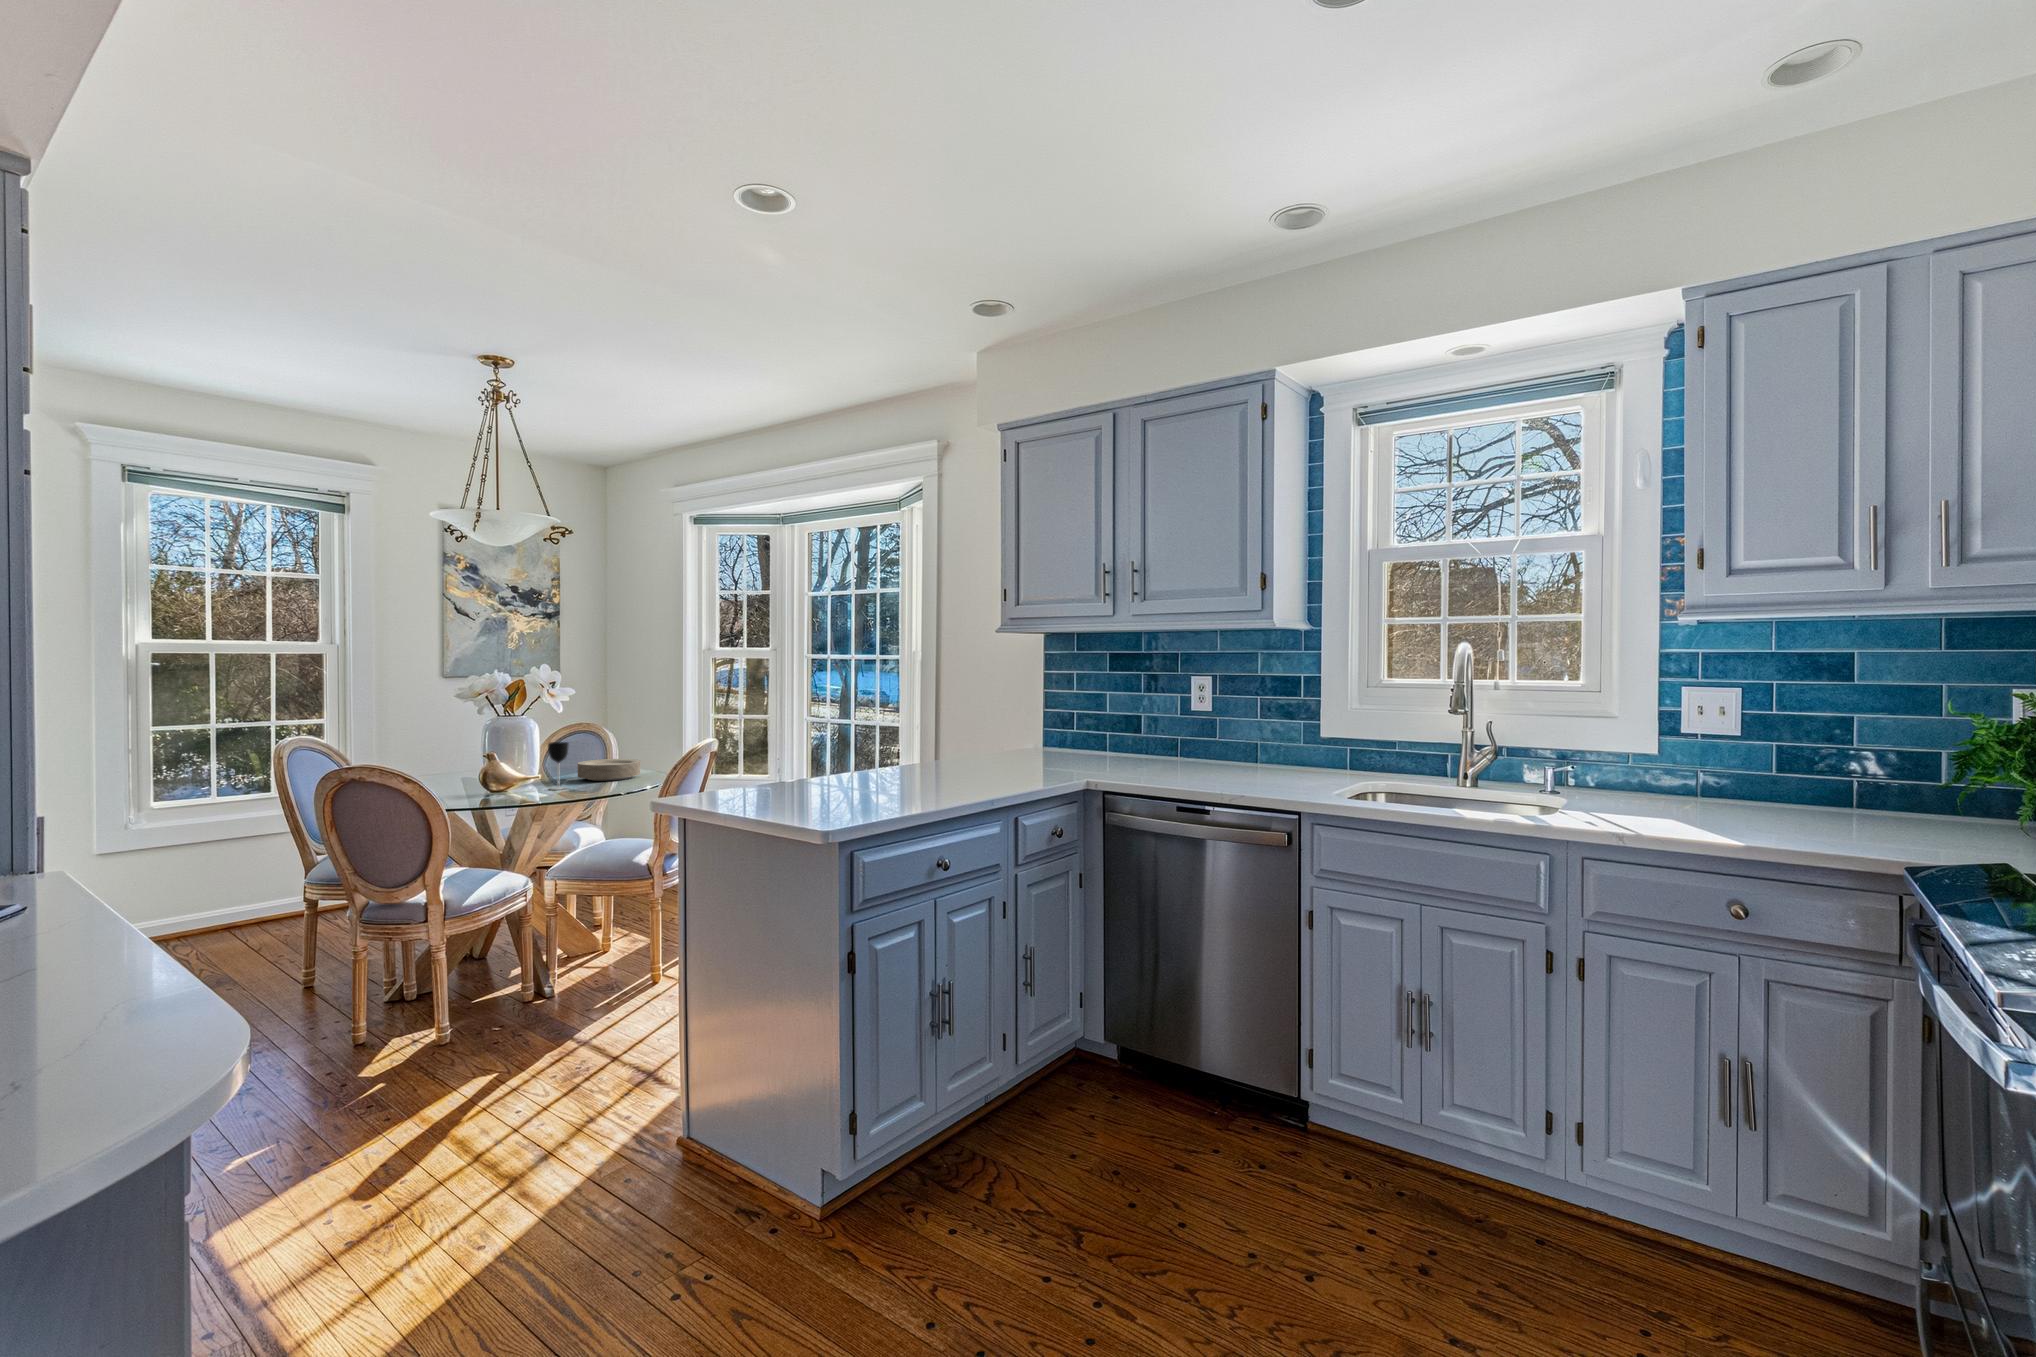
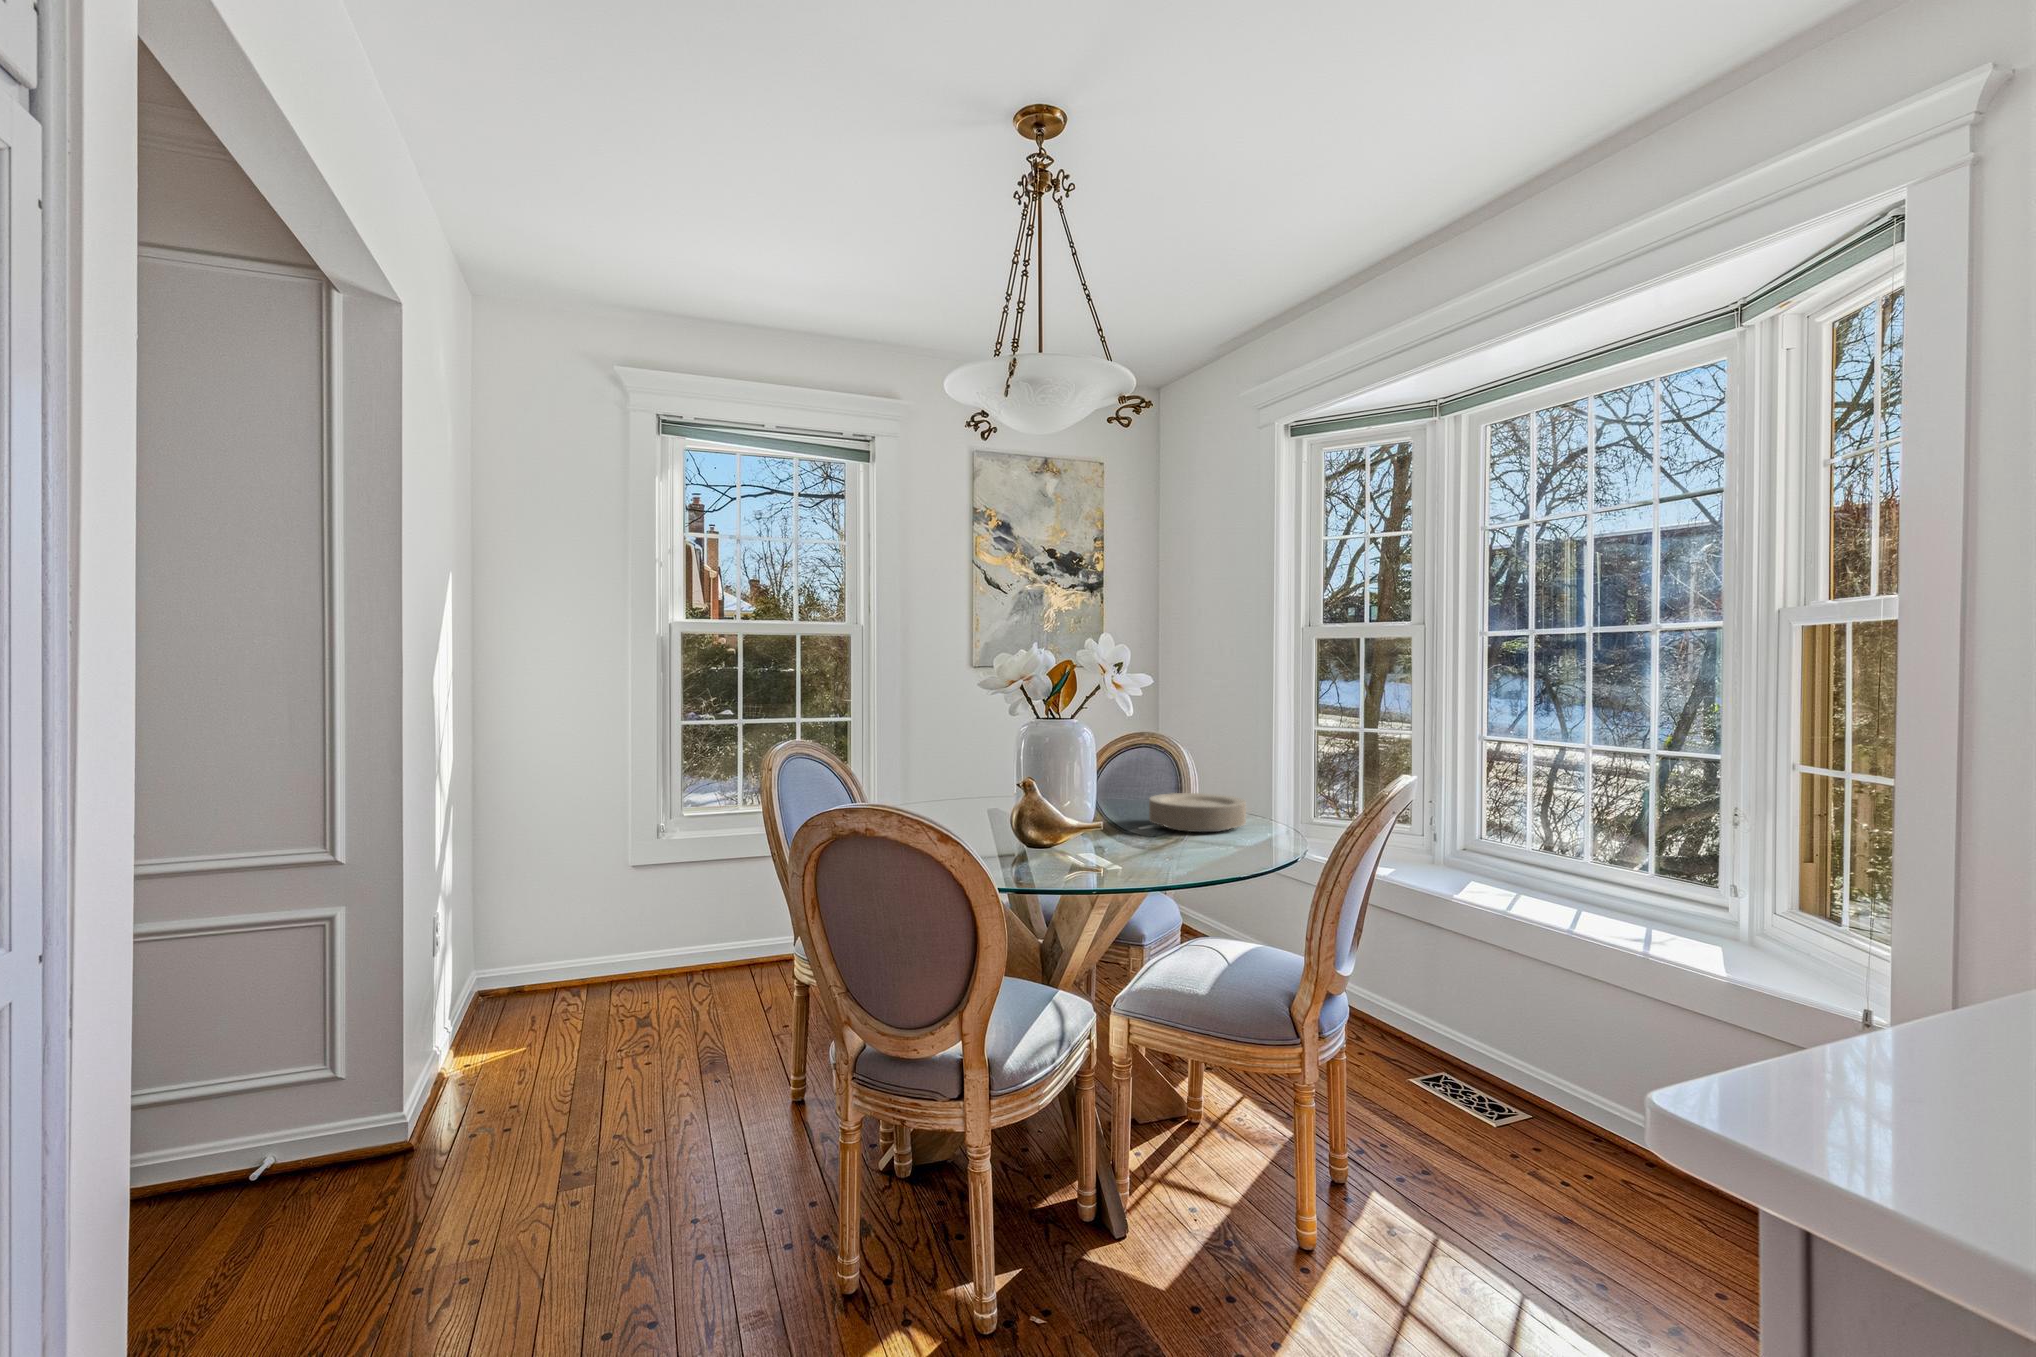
wine glass: present [548,742,569,790] -> none [1112,765,1143,847]

